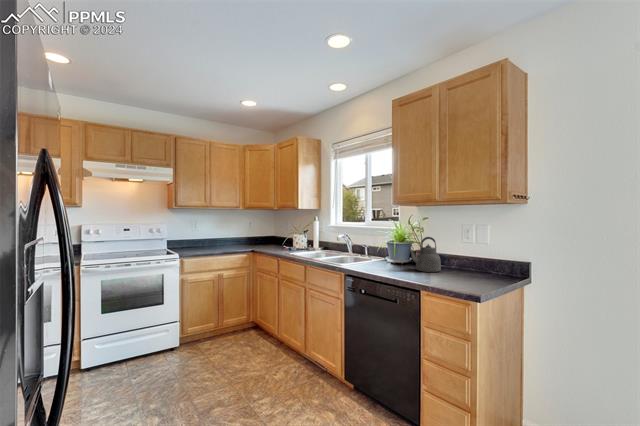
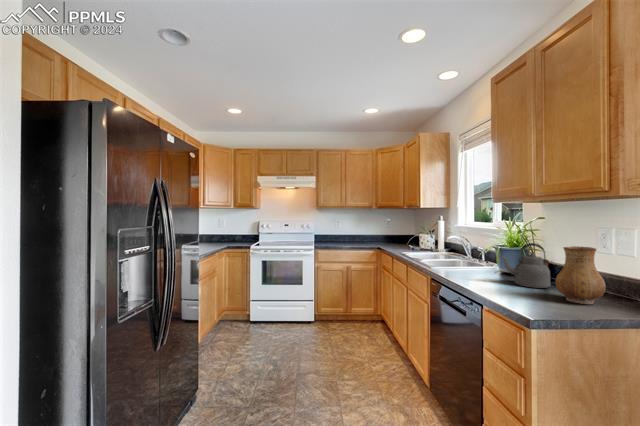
ceramic pitcher: none [457,237,488,279] -> present [556,246,605,304]

